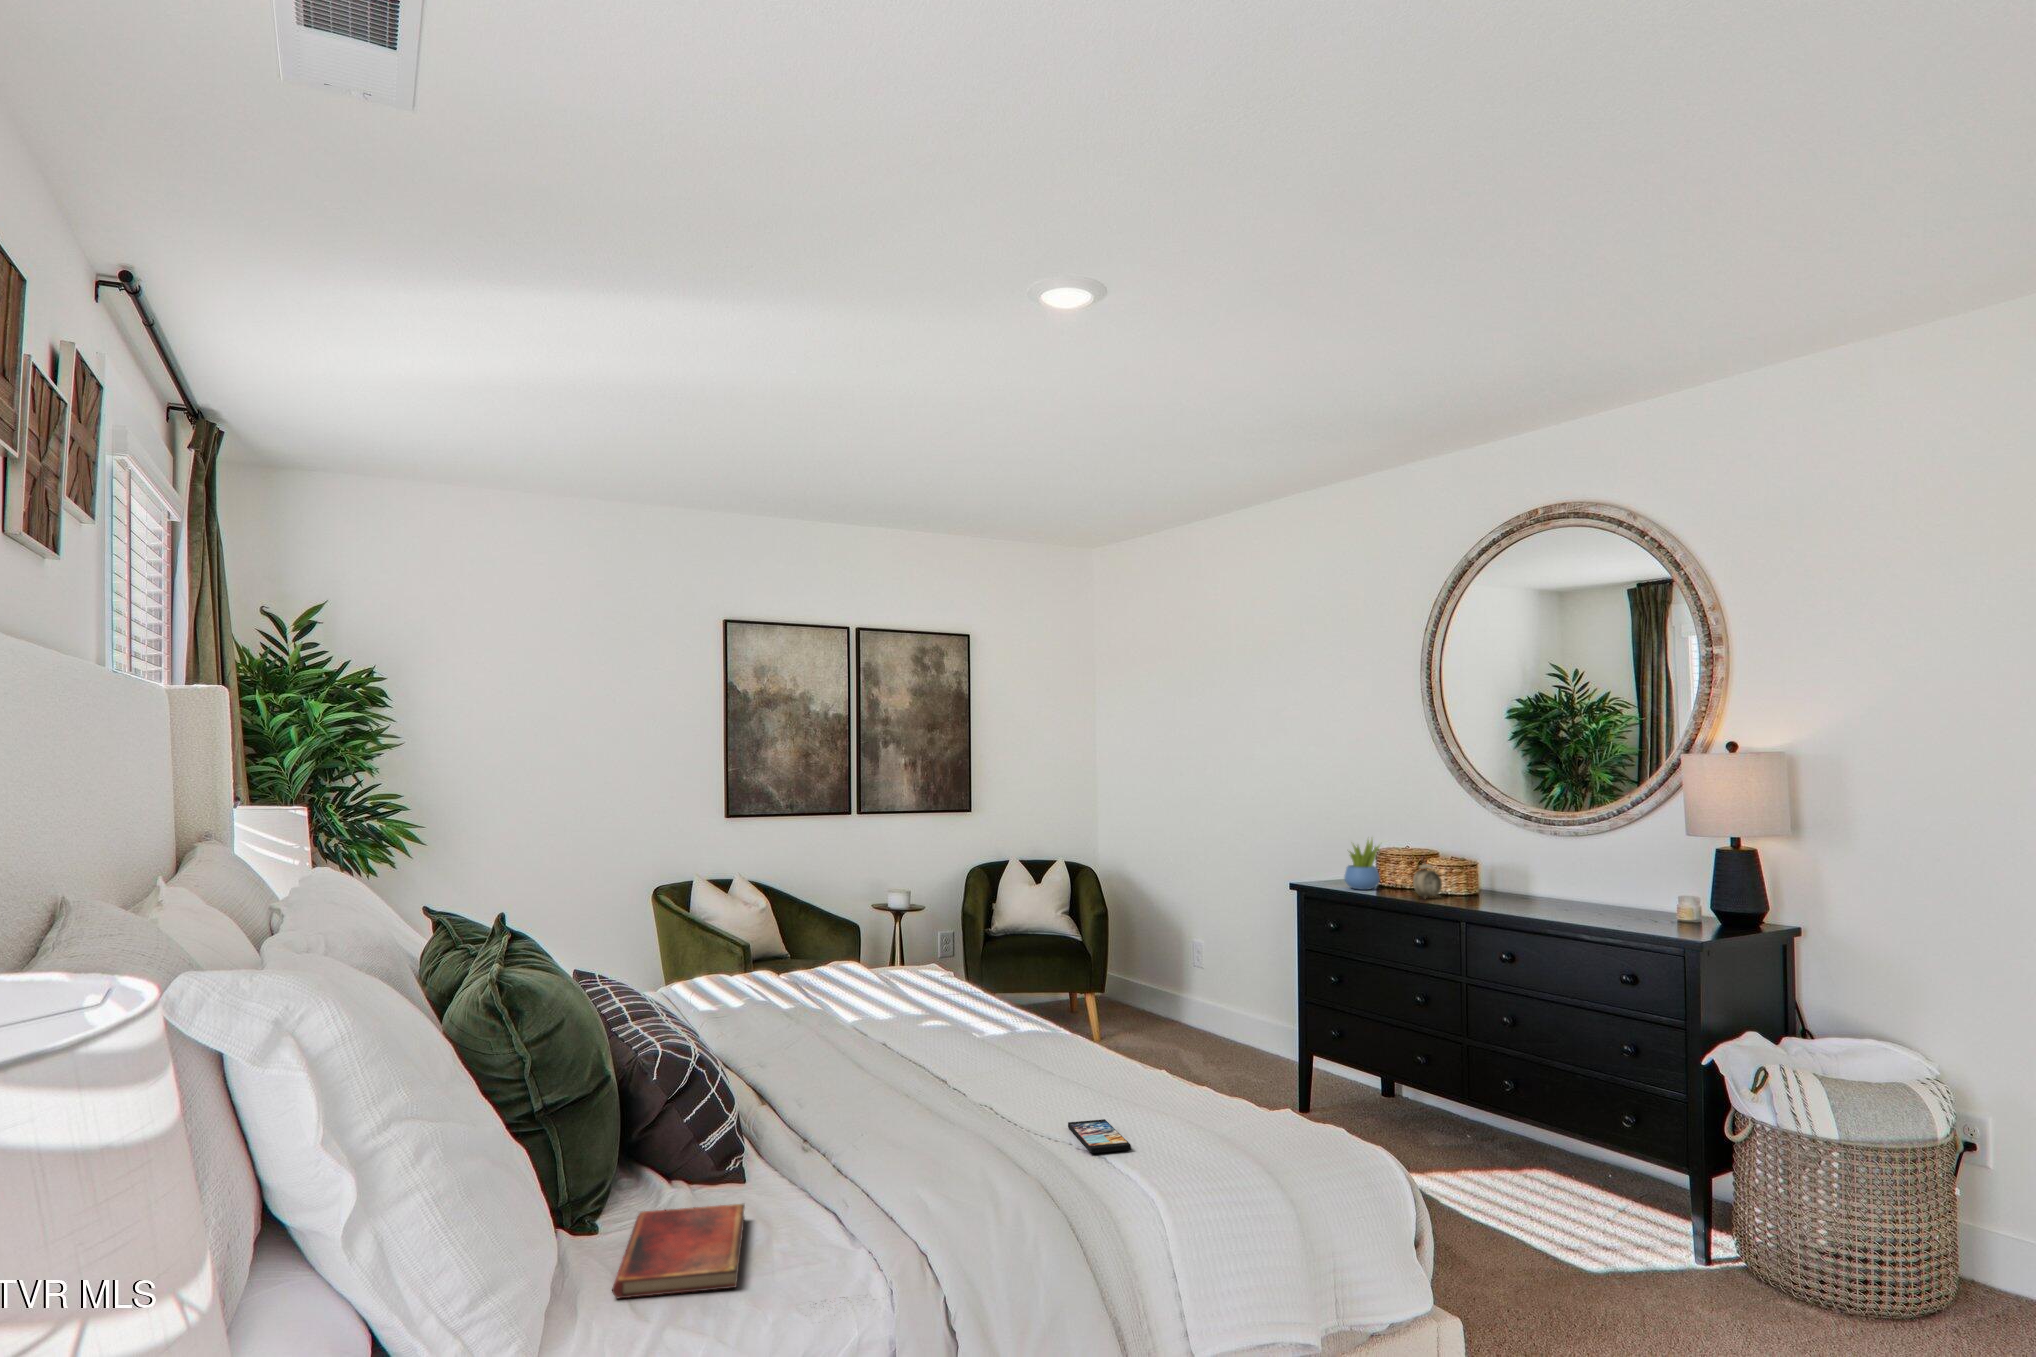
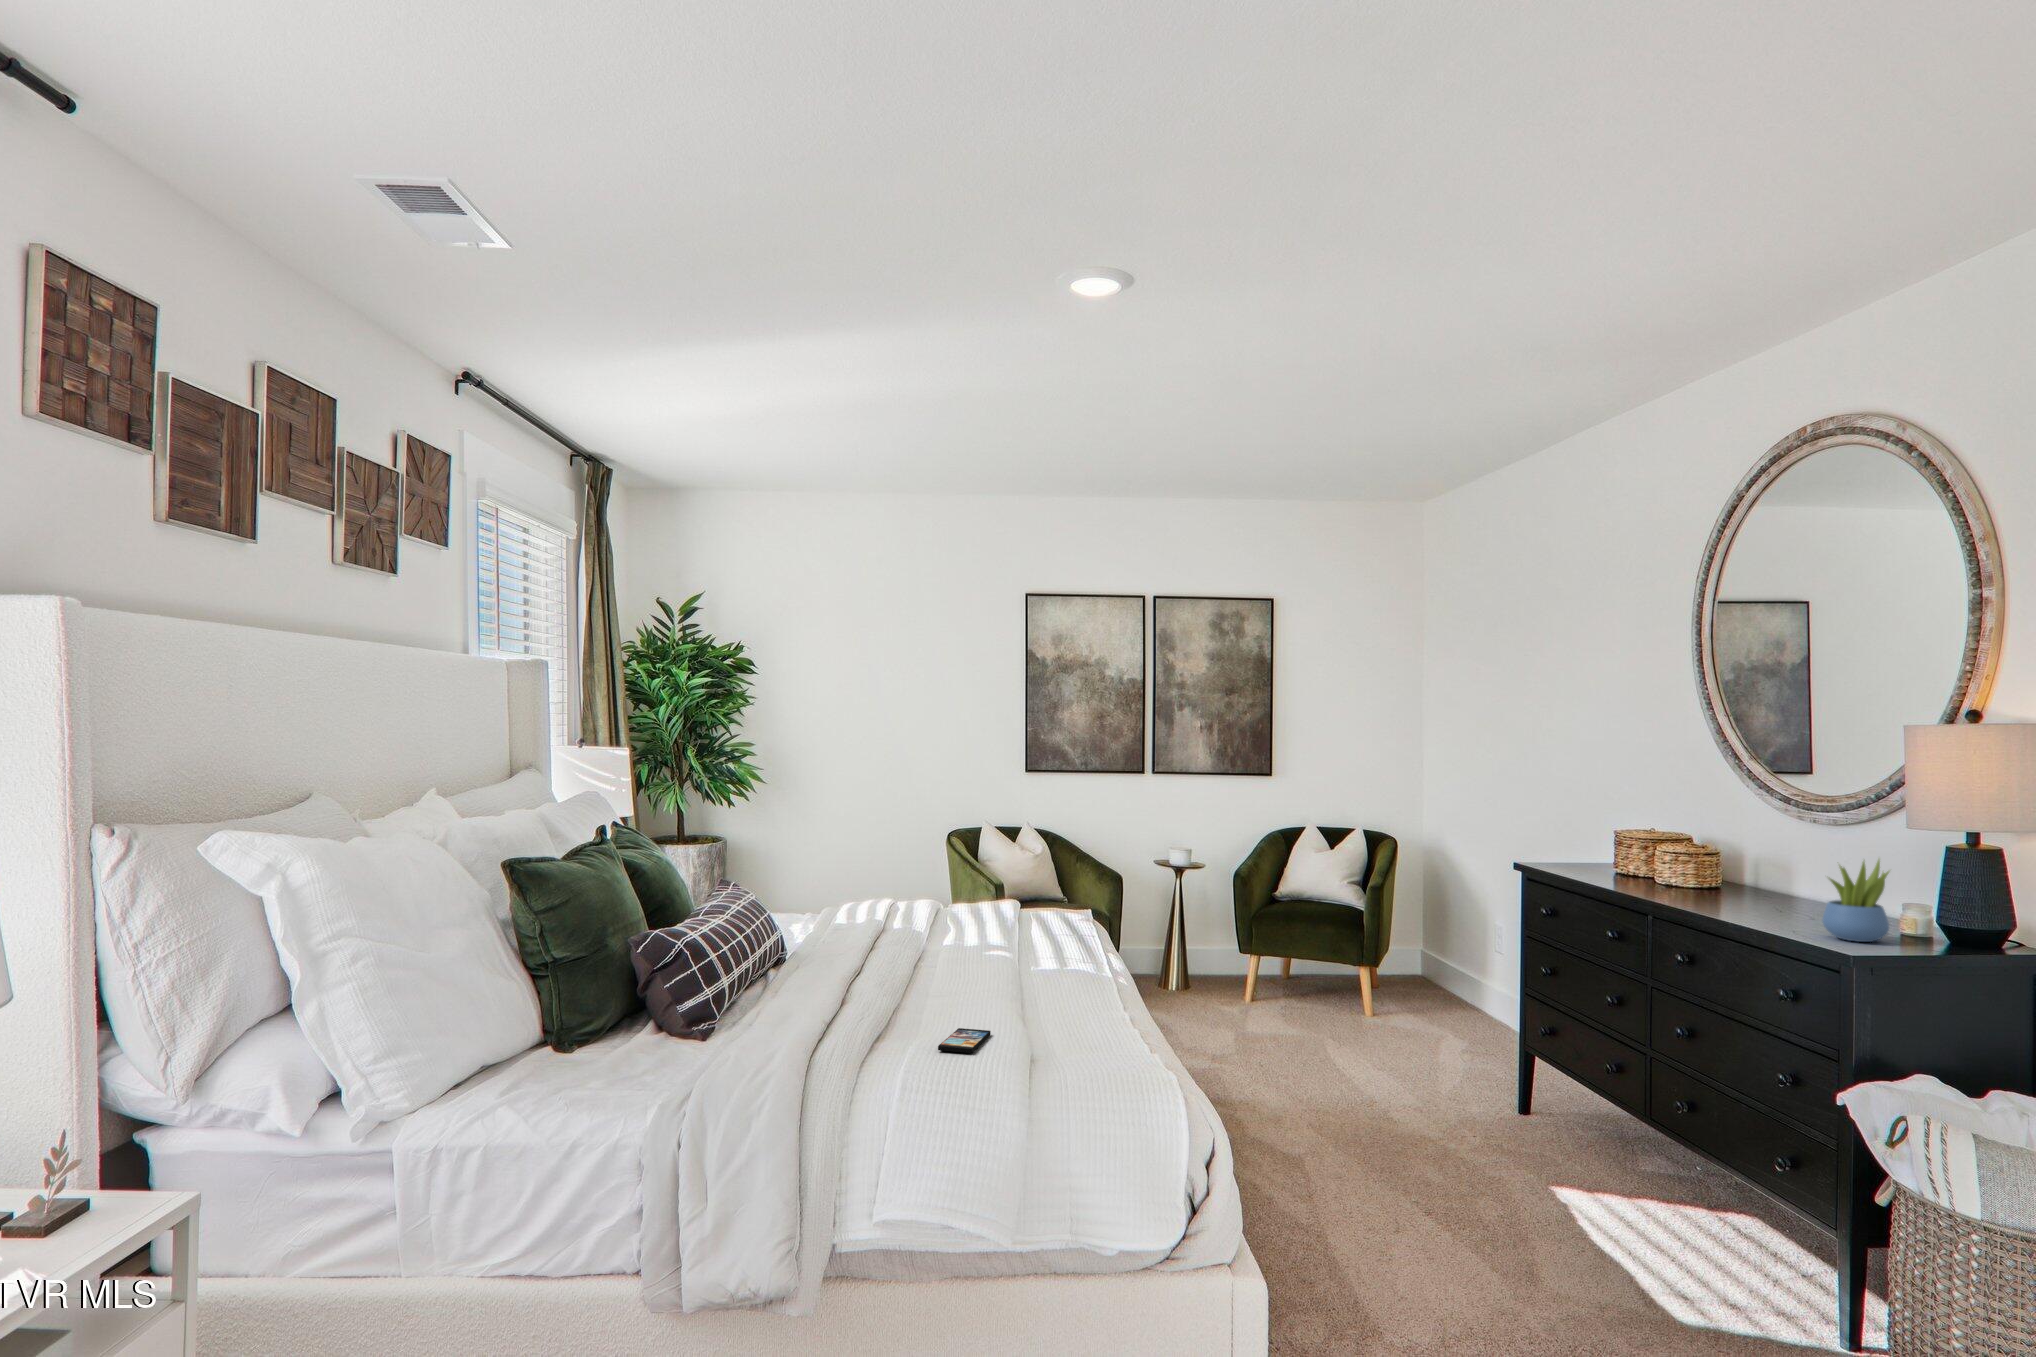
succulent plant: present [1344,840,1380,890] -> present [1822,860,1889,942]
alarm clock: present [1413,858,1442,898] -> none [1619,840,1657,890]
diary: present [612,1204,745,1299] -> none [538,1033,676,1084]

